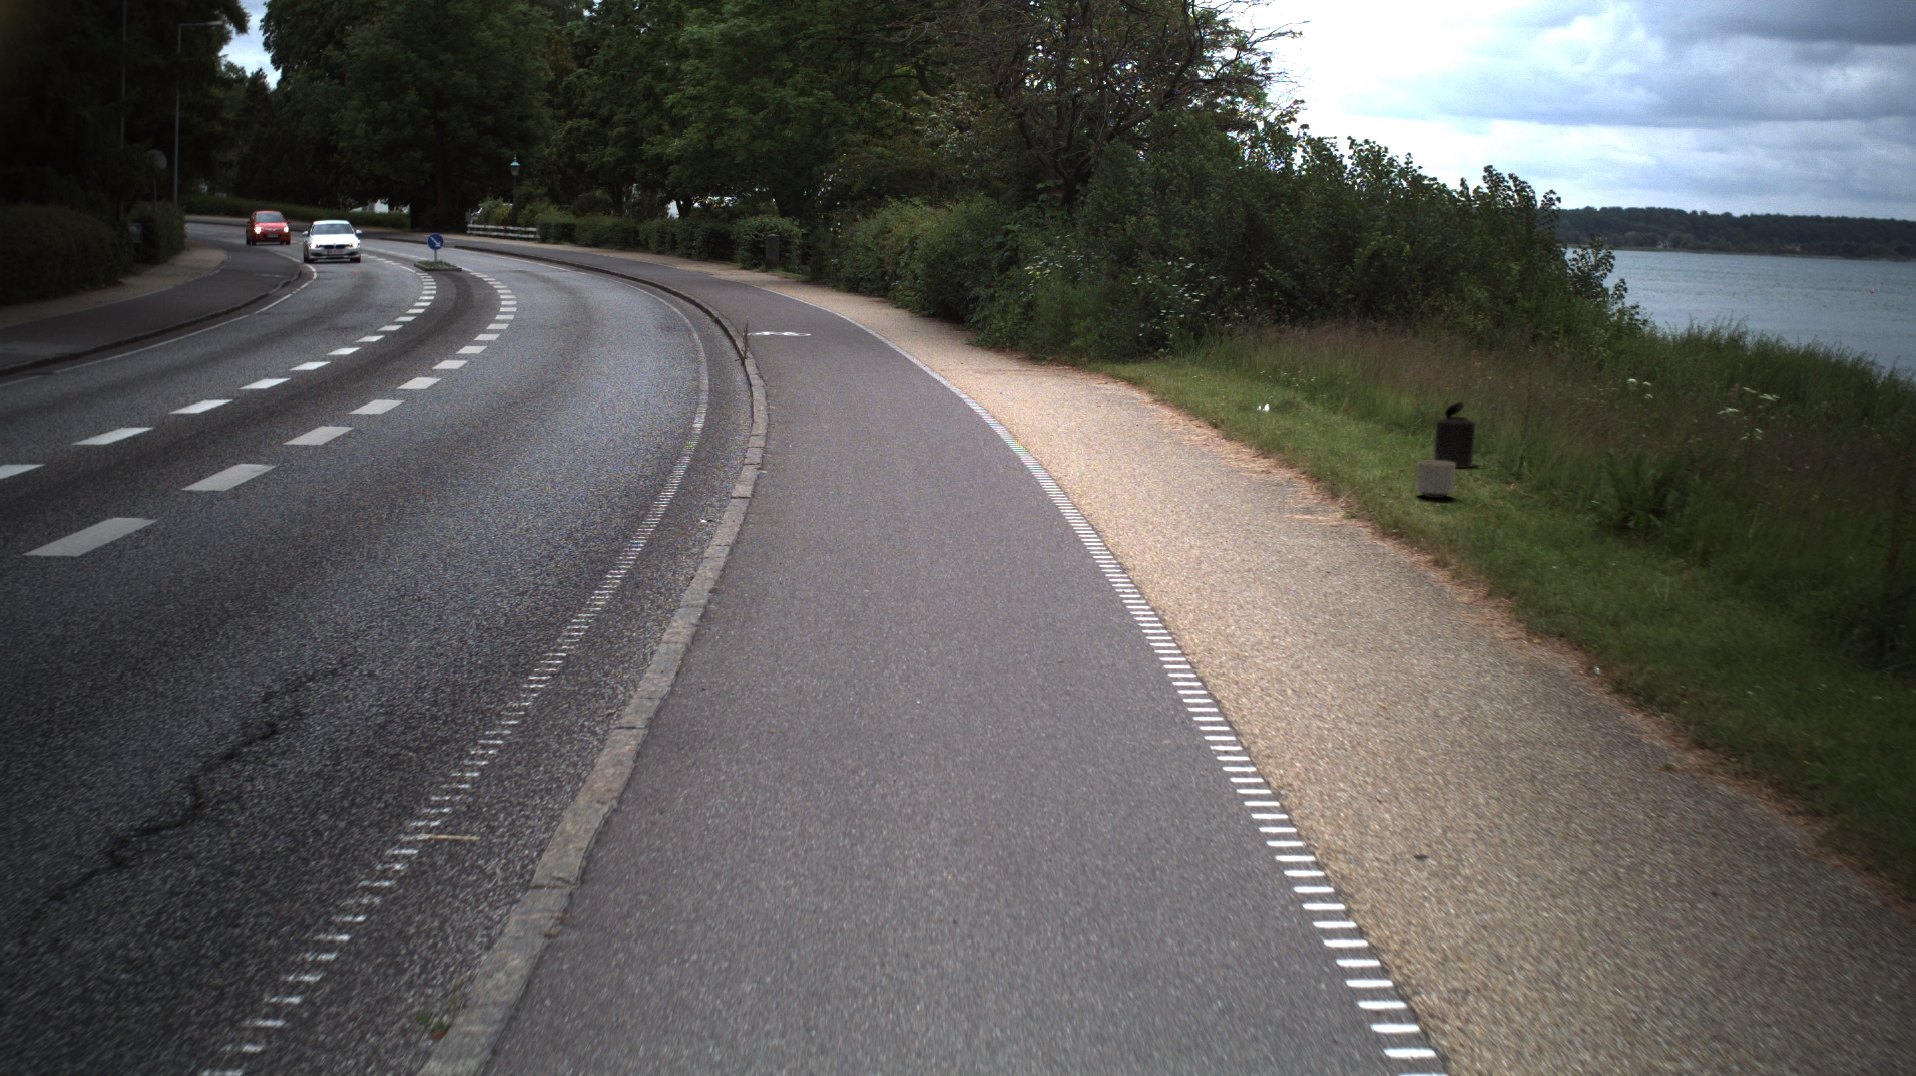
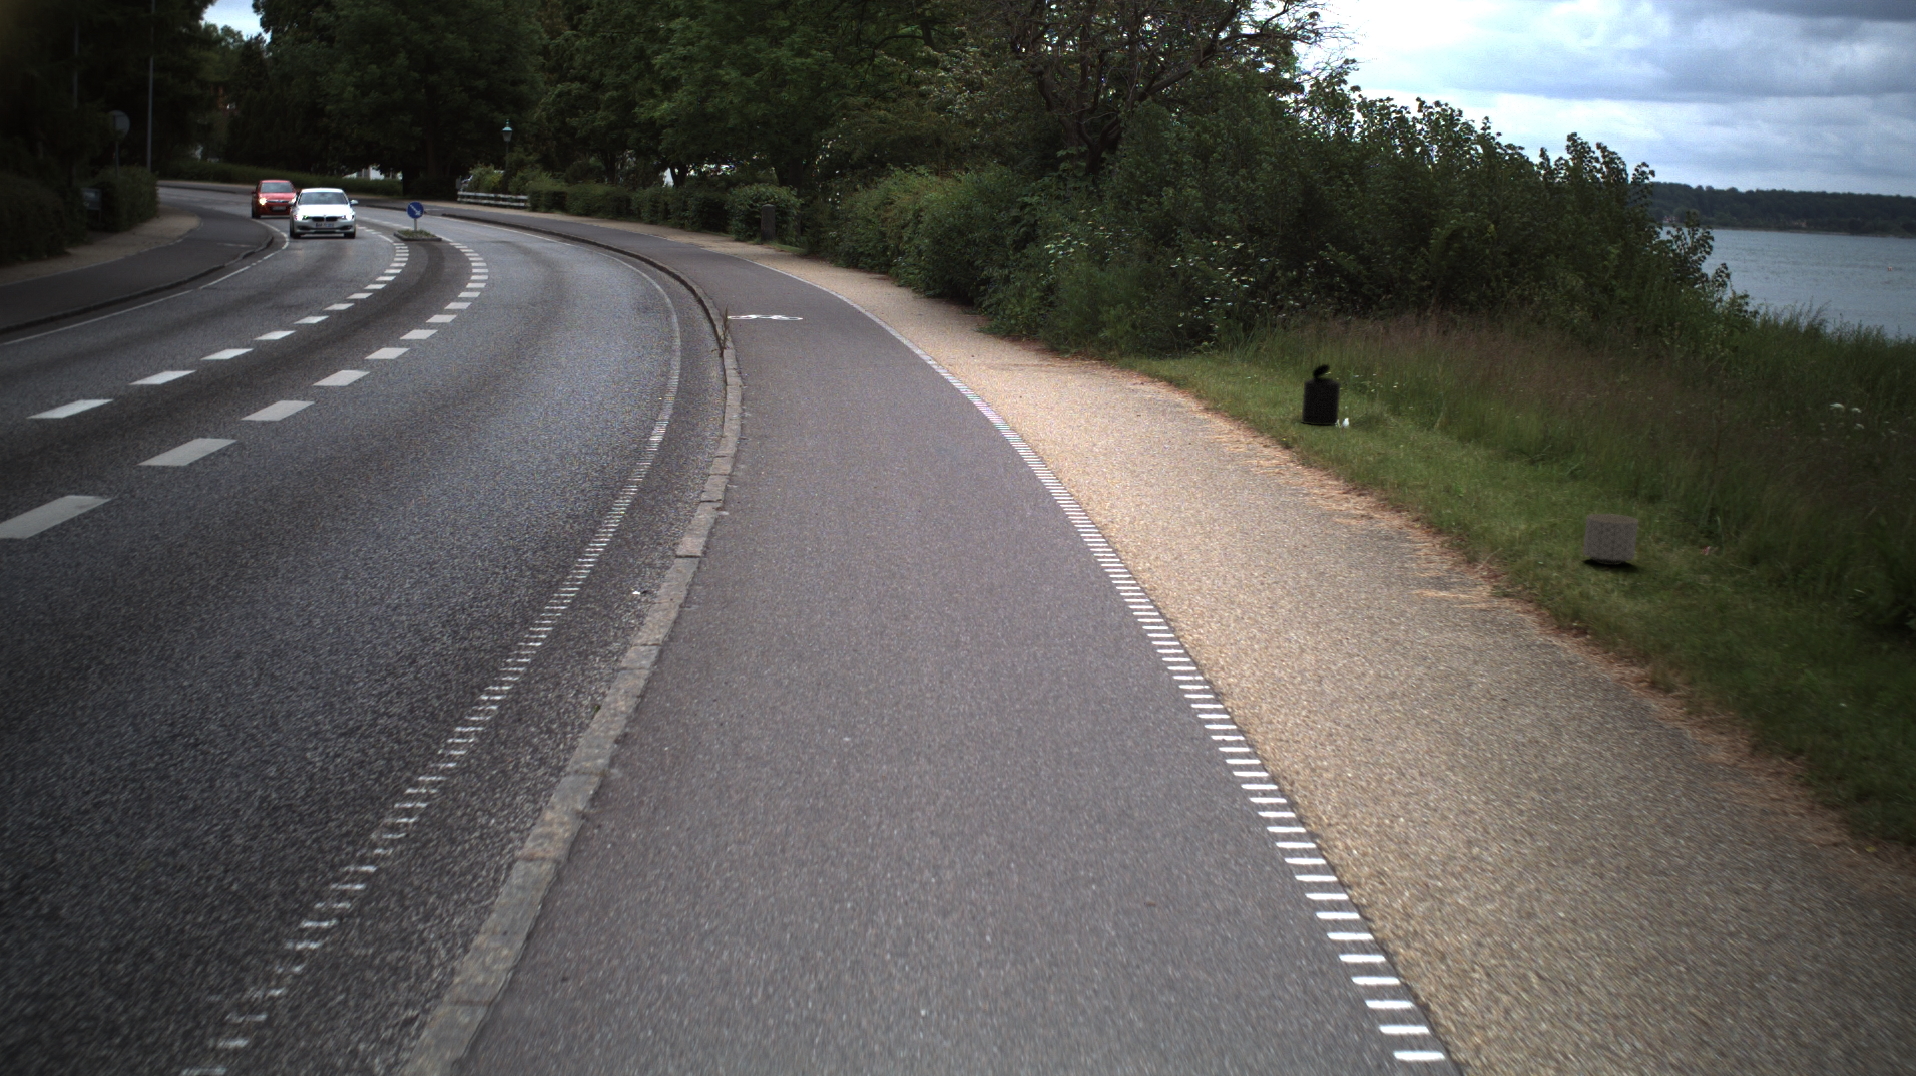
trash can: present [1433,402,1476,468] -> present [1302,364,1340,425]

